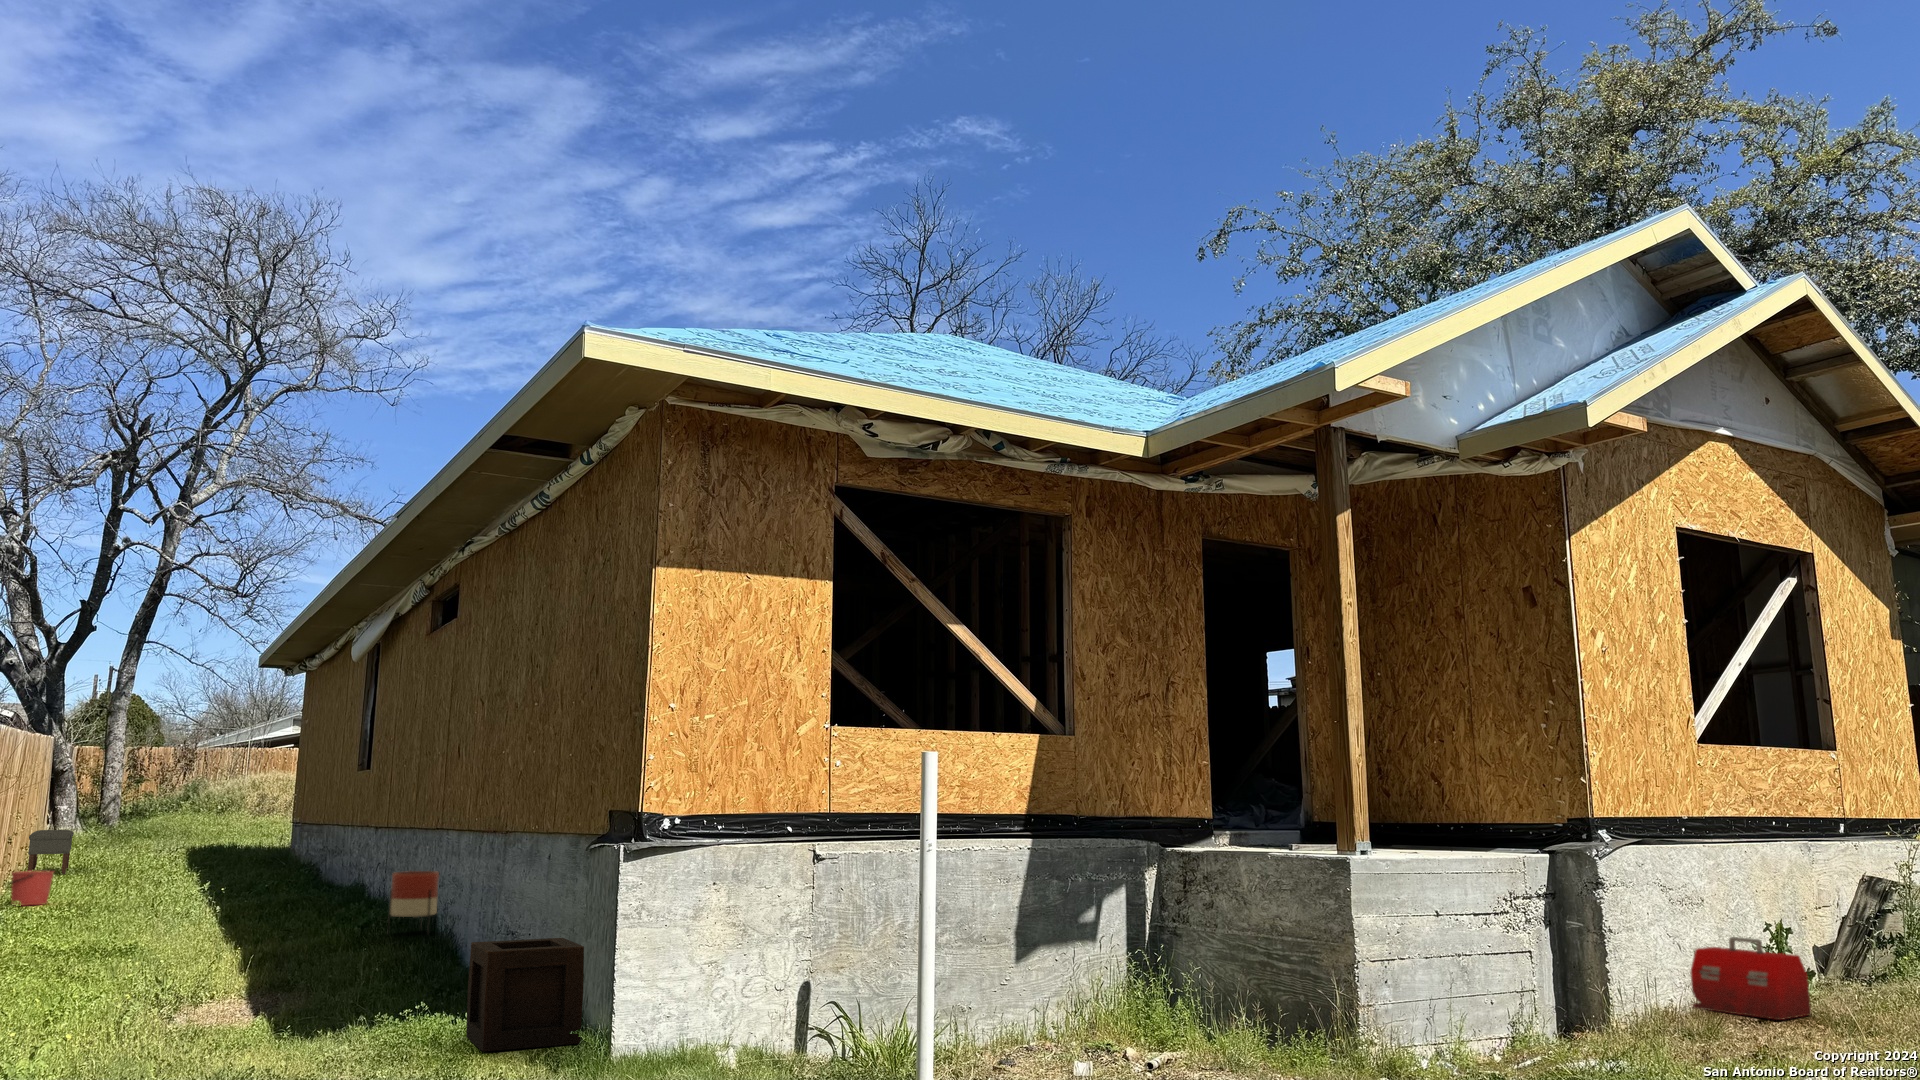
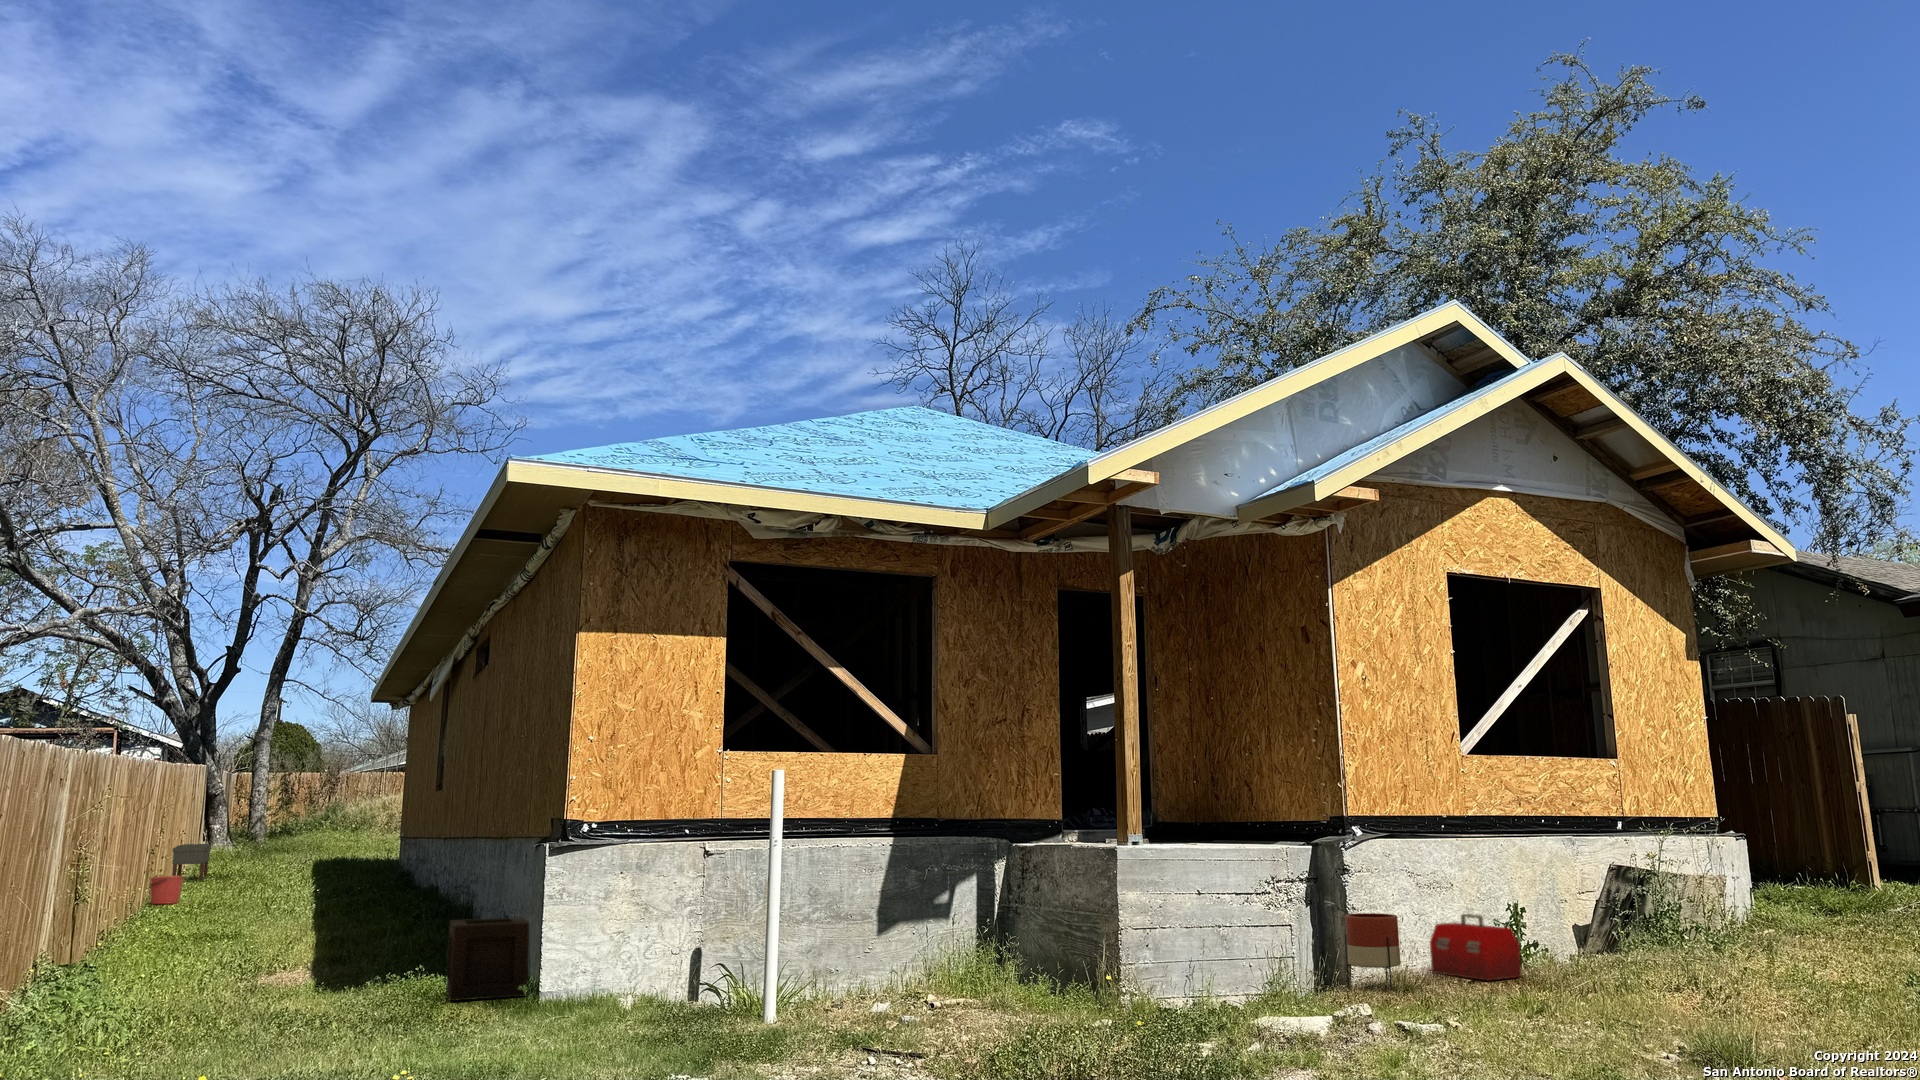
planter: present [389,871,439,922] -> present [1345,913,1401,990]

